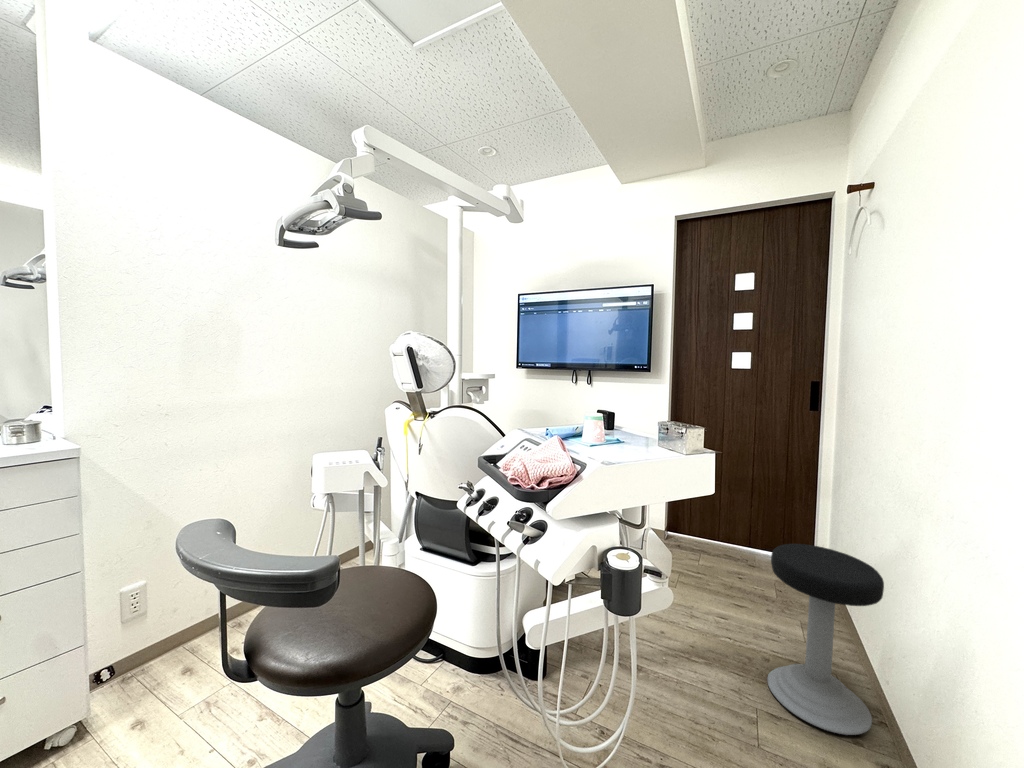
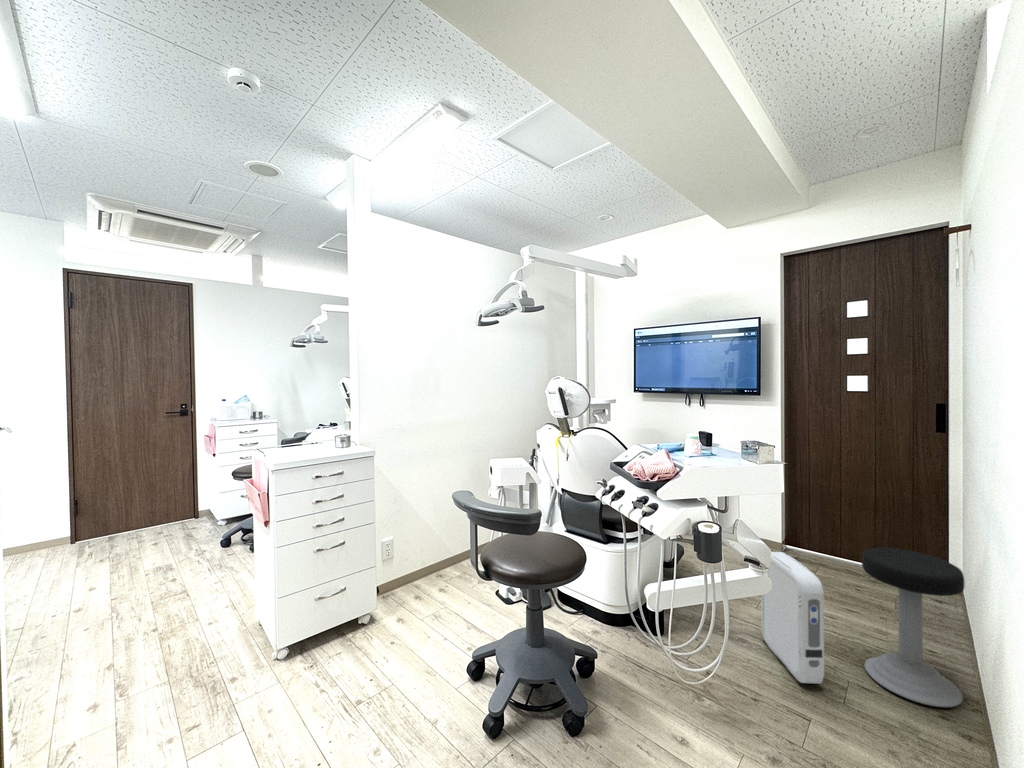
air purifier: none [658,556,742,729] -> present [761,552,824,684]

